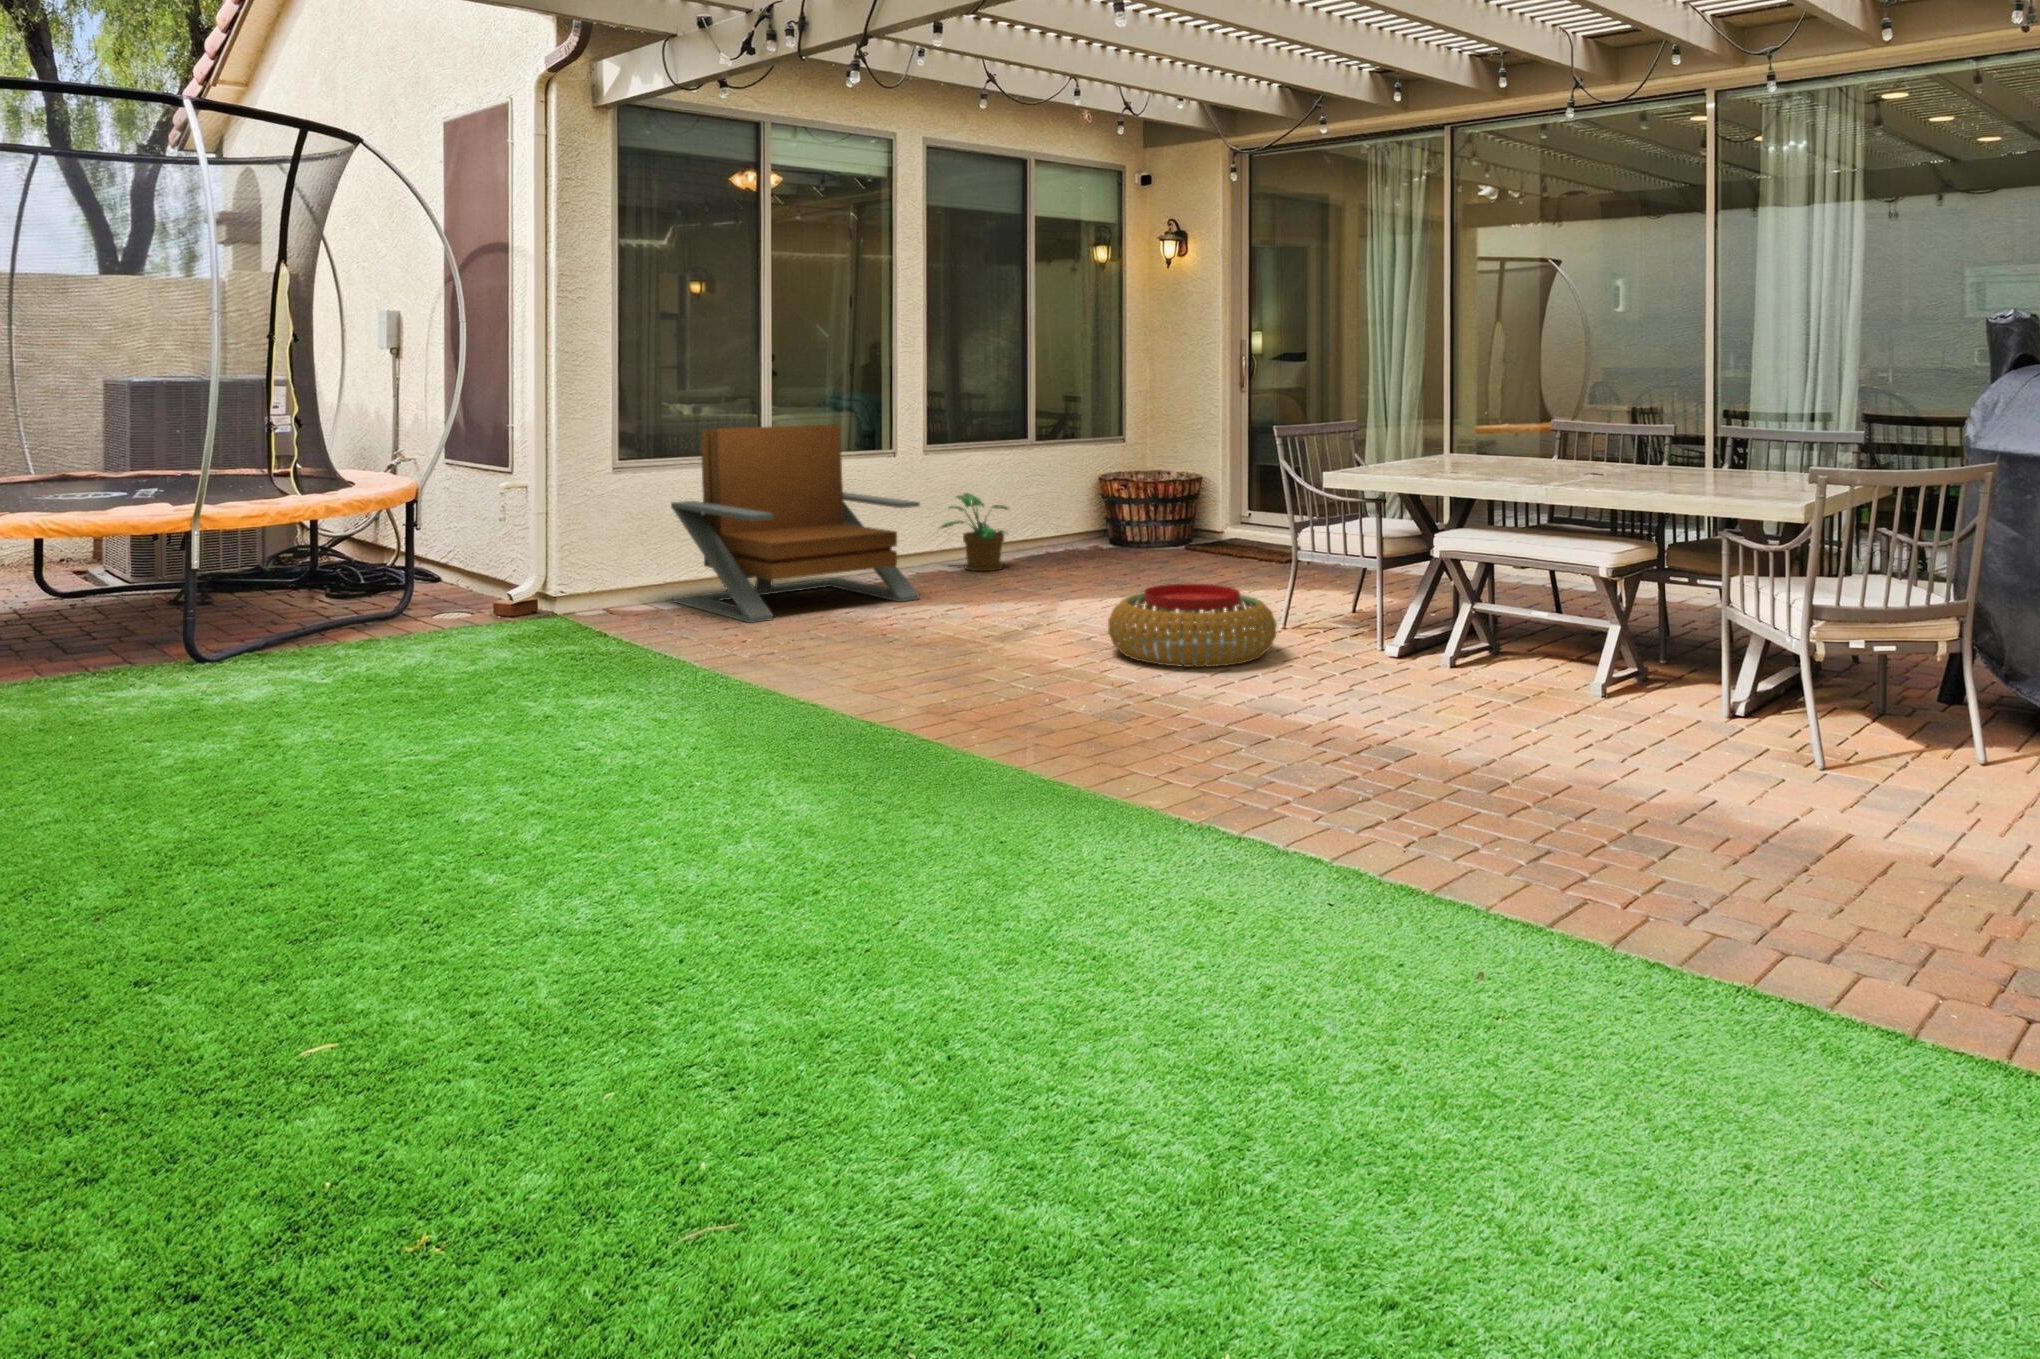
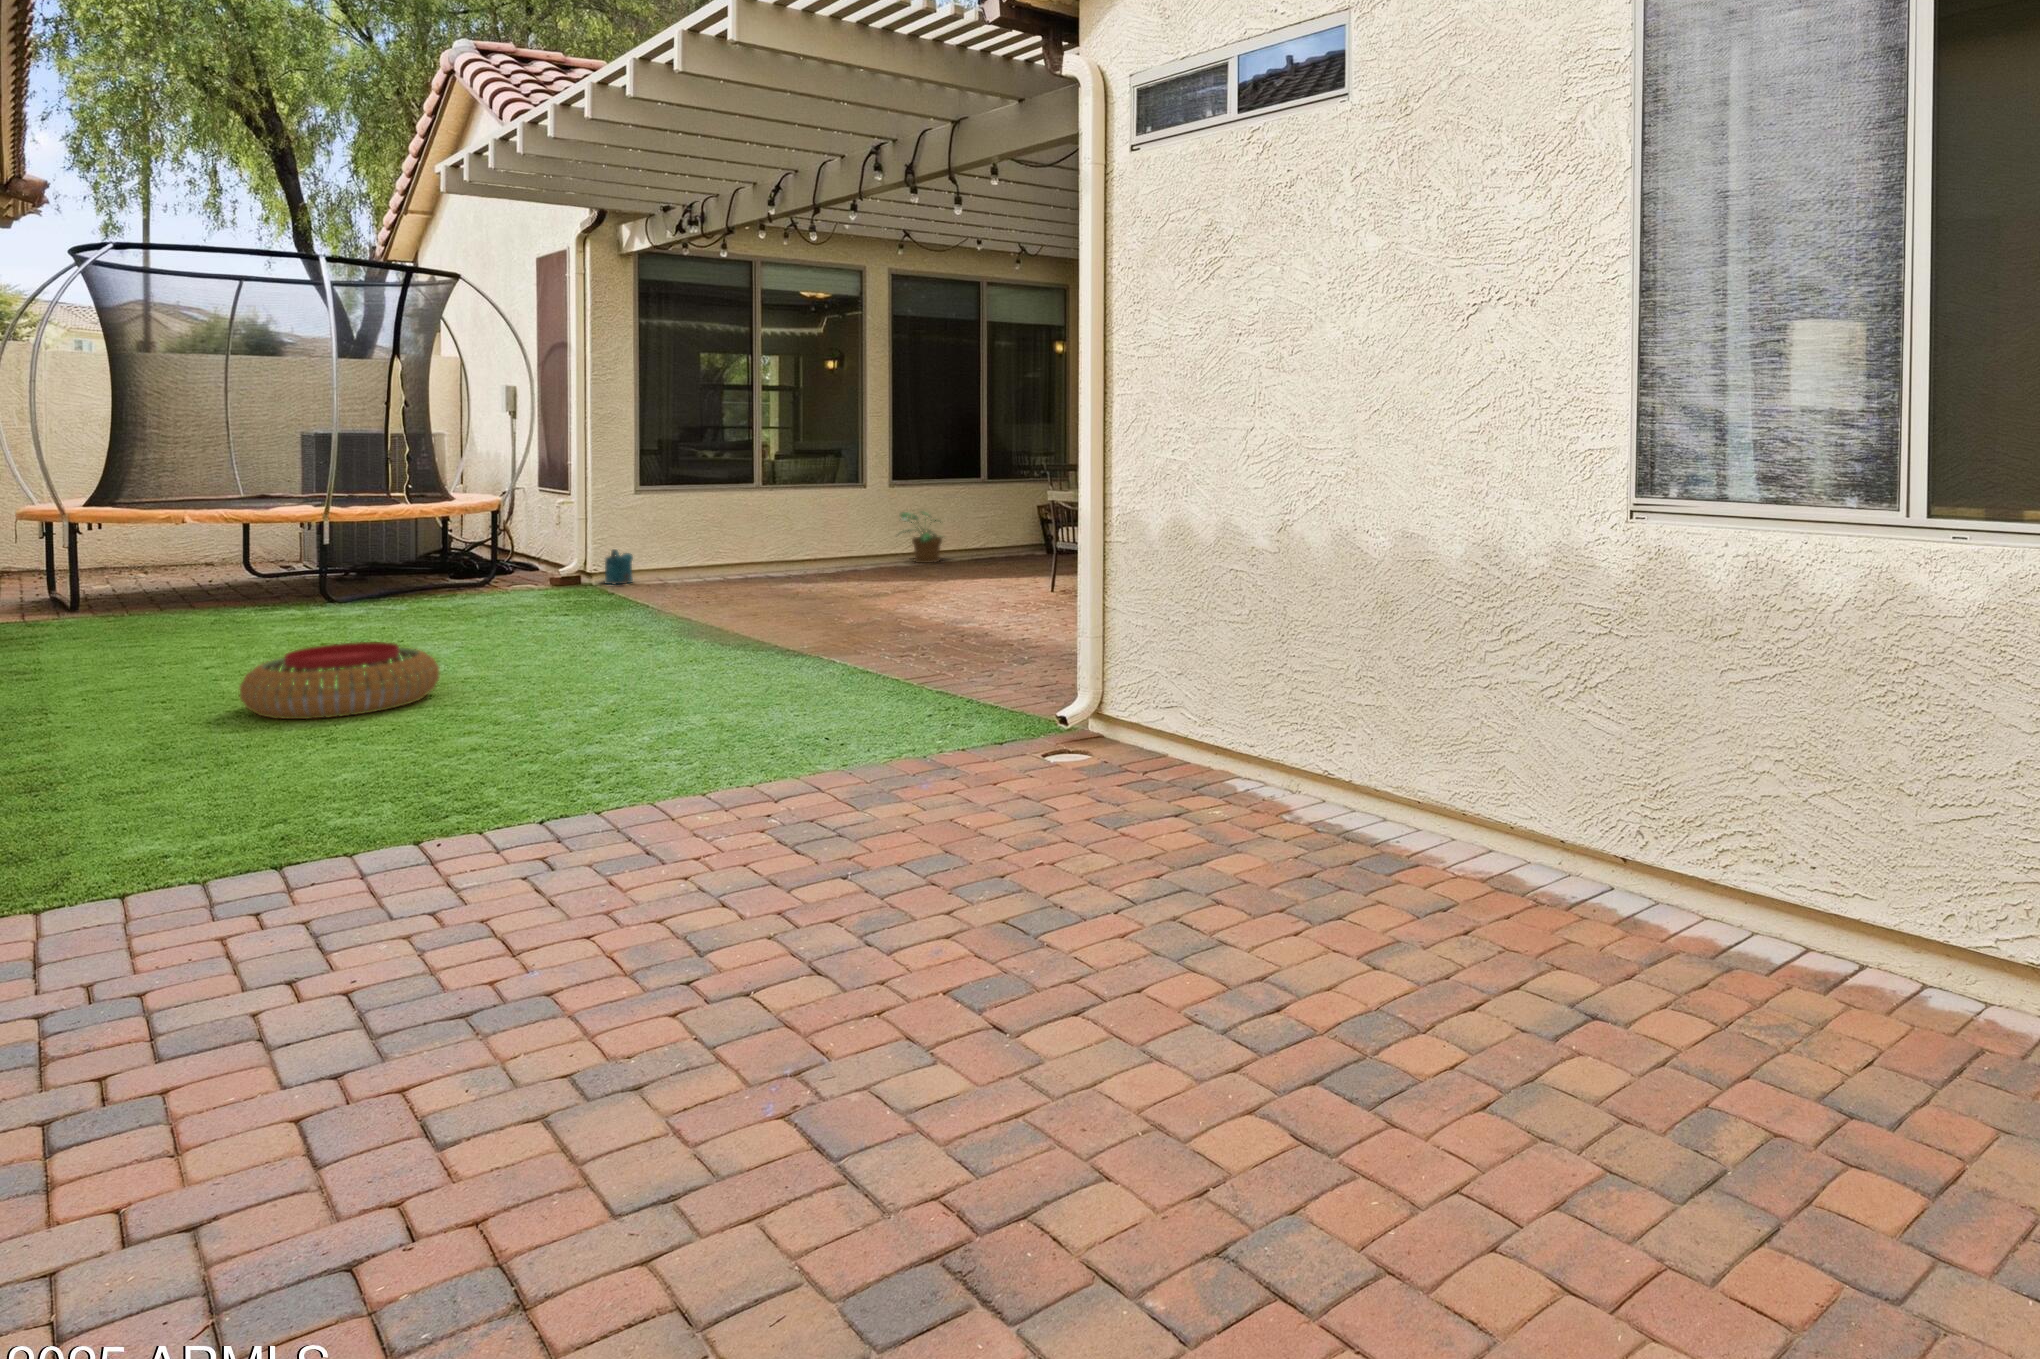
lounge chair: present [671,424,920,623] -> none [678,465,846,590]
watering can: none [576,559,626,616] -> present [605,549,633,584]
pouf: present [1108,584,1277,667] -> present [240,642,439,719]

